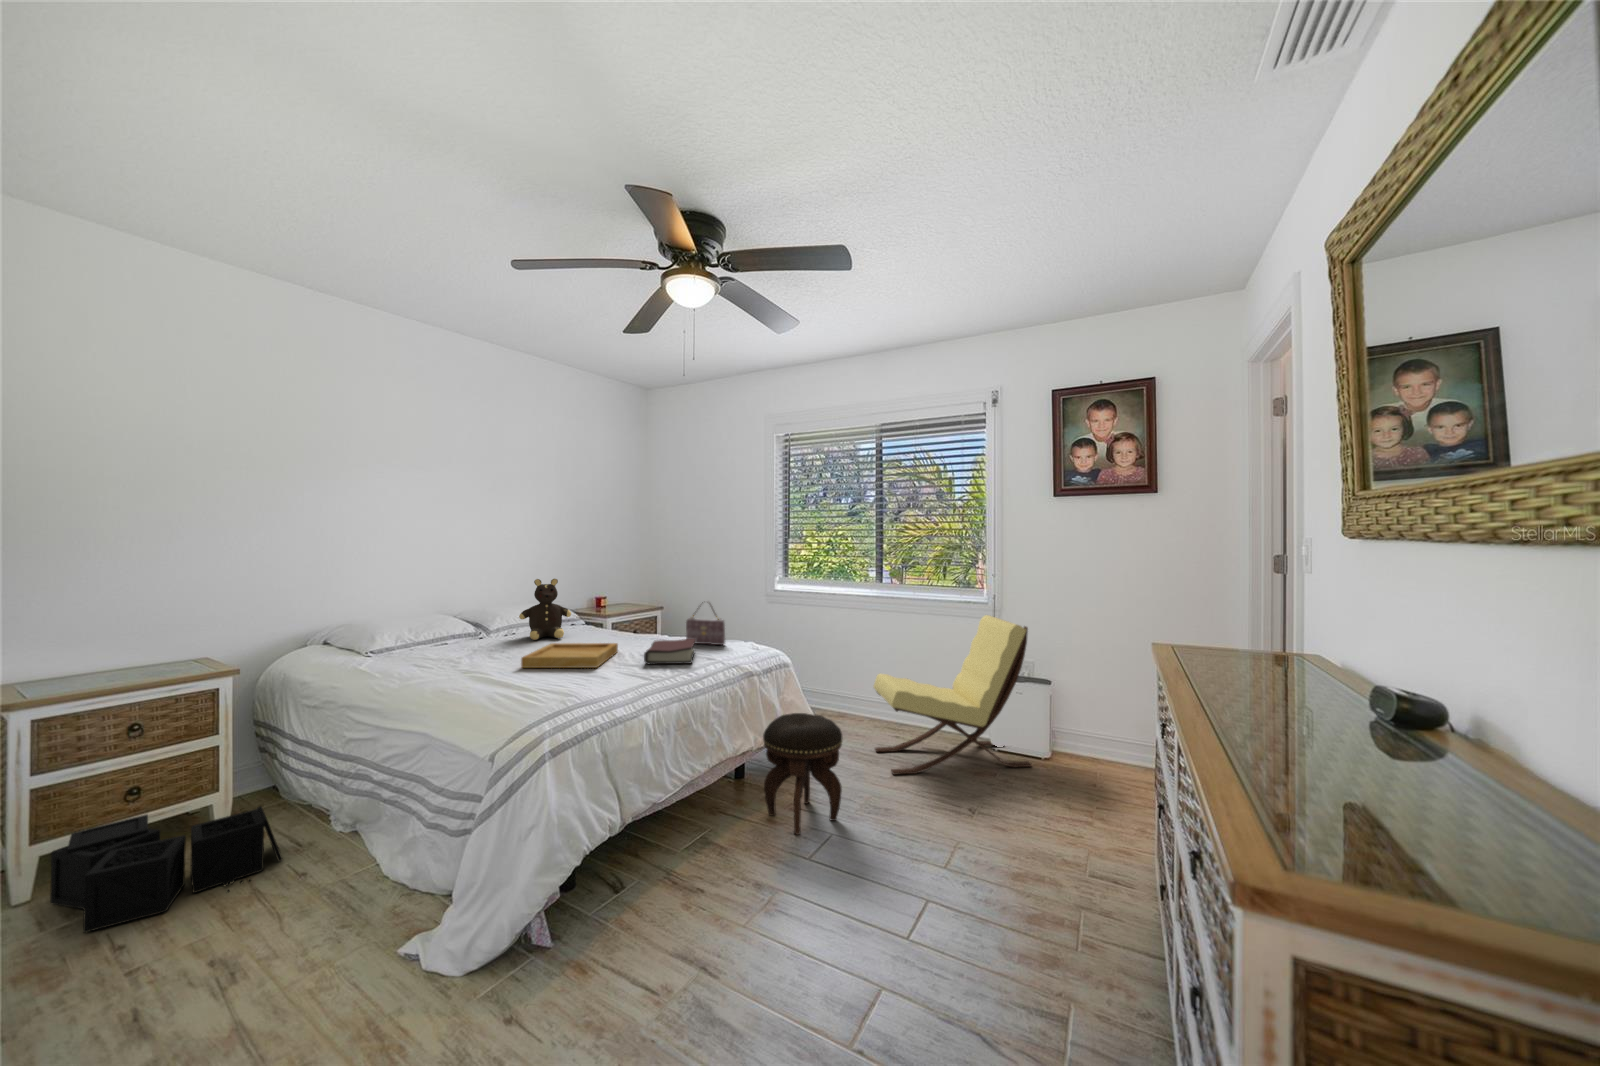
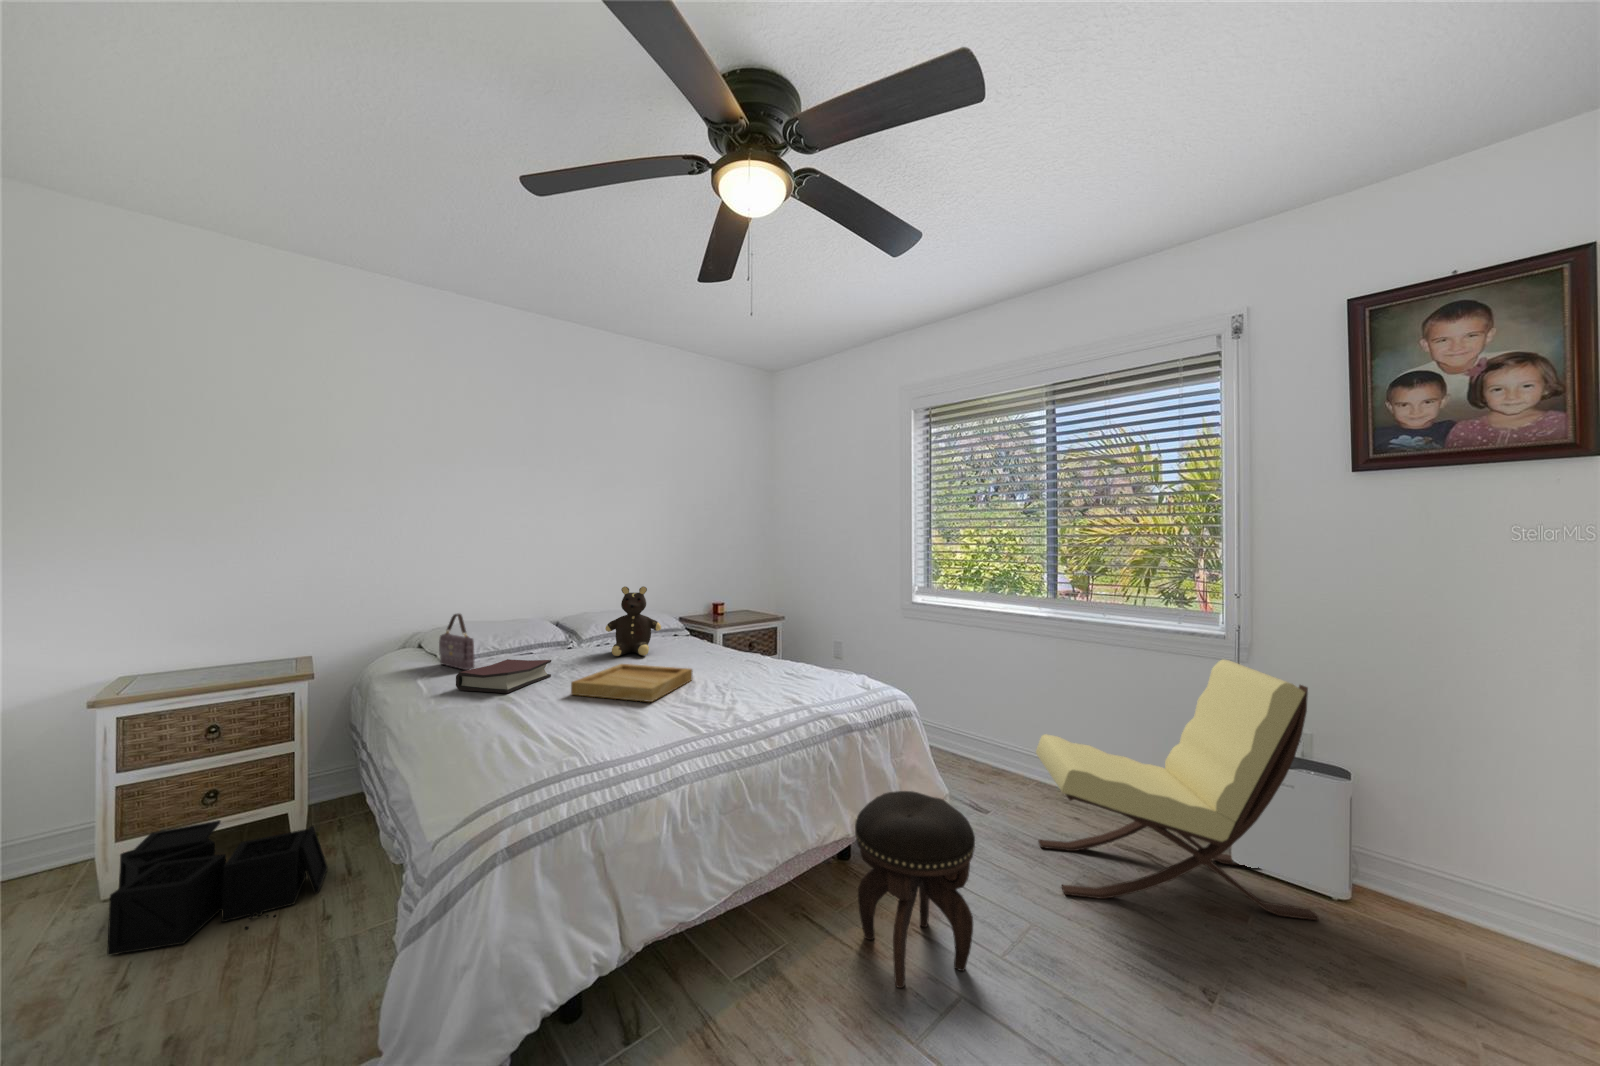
handbag: present [686,602,725,645] -> present [439,614,474,670]
hardback book: present [644,639,695,664] -> present [456,659,551,693]

